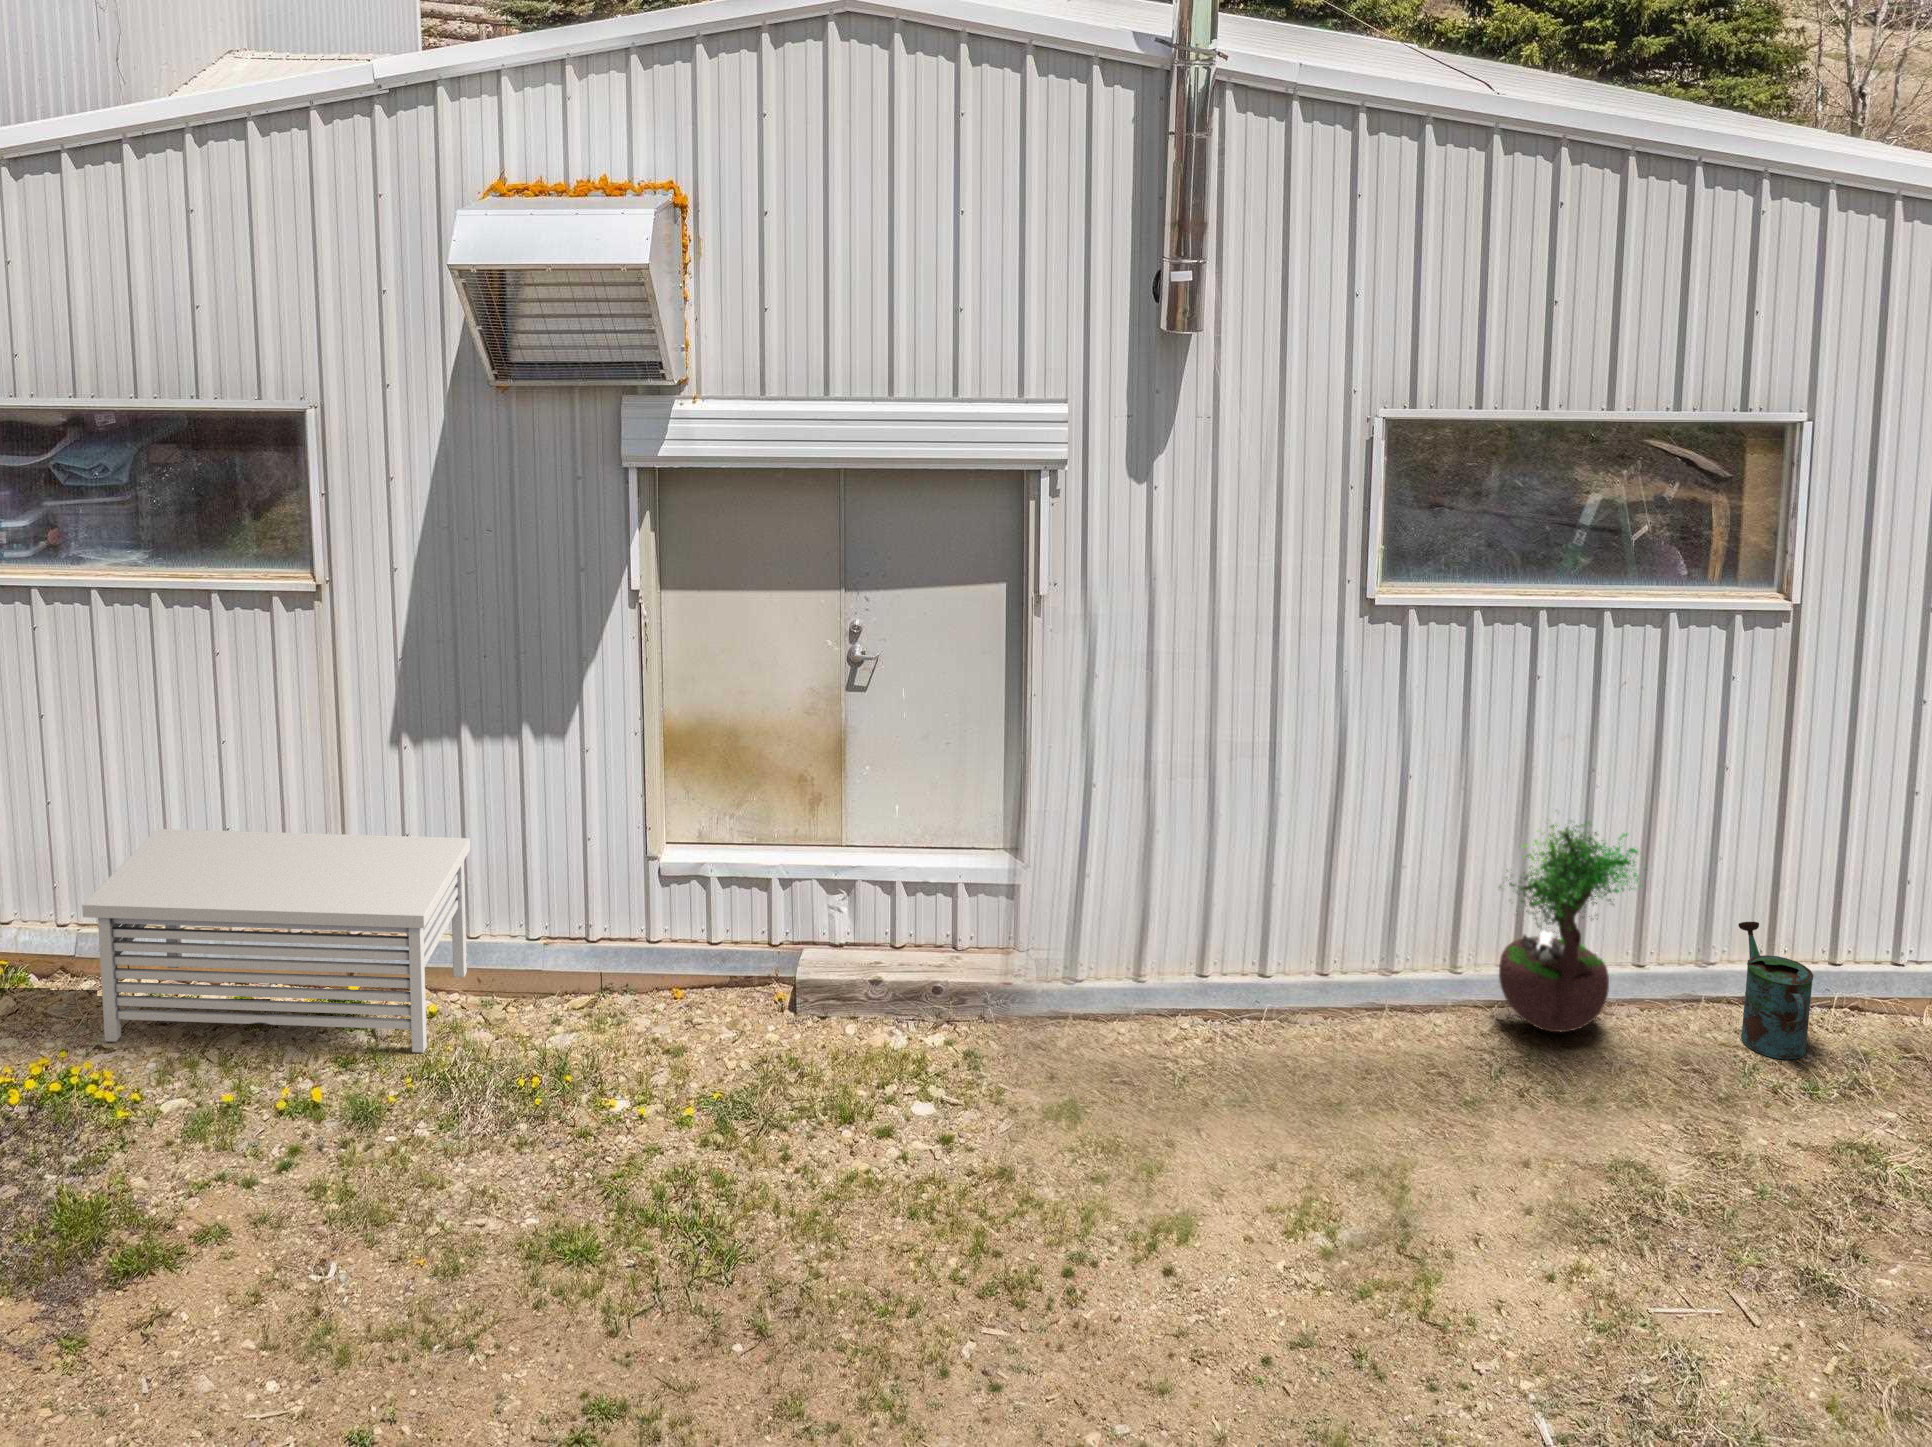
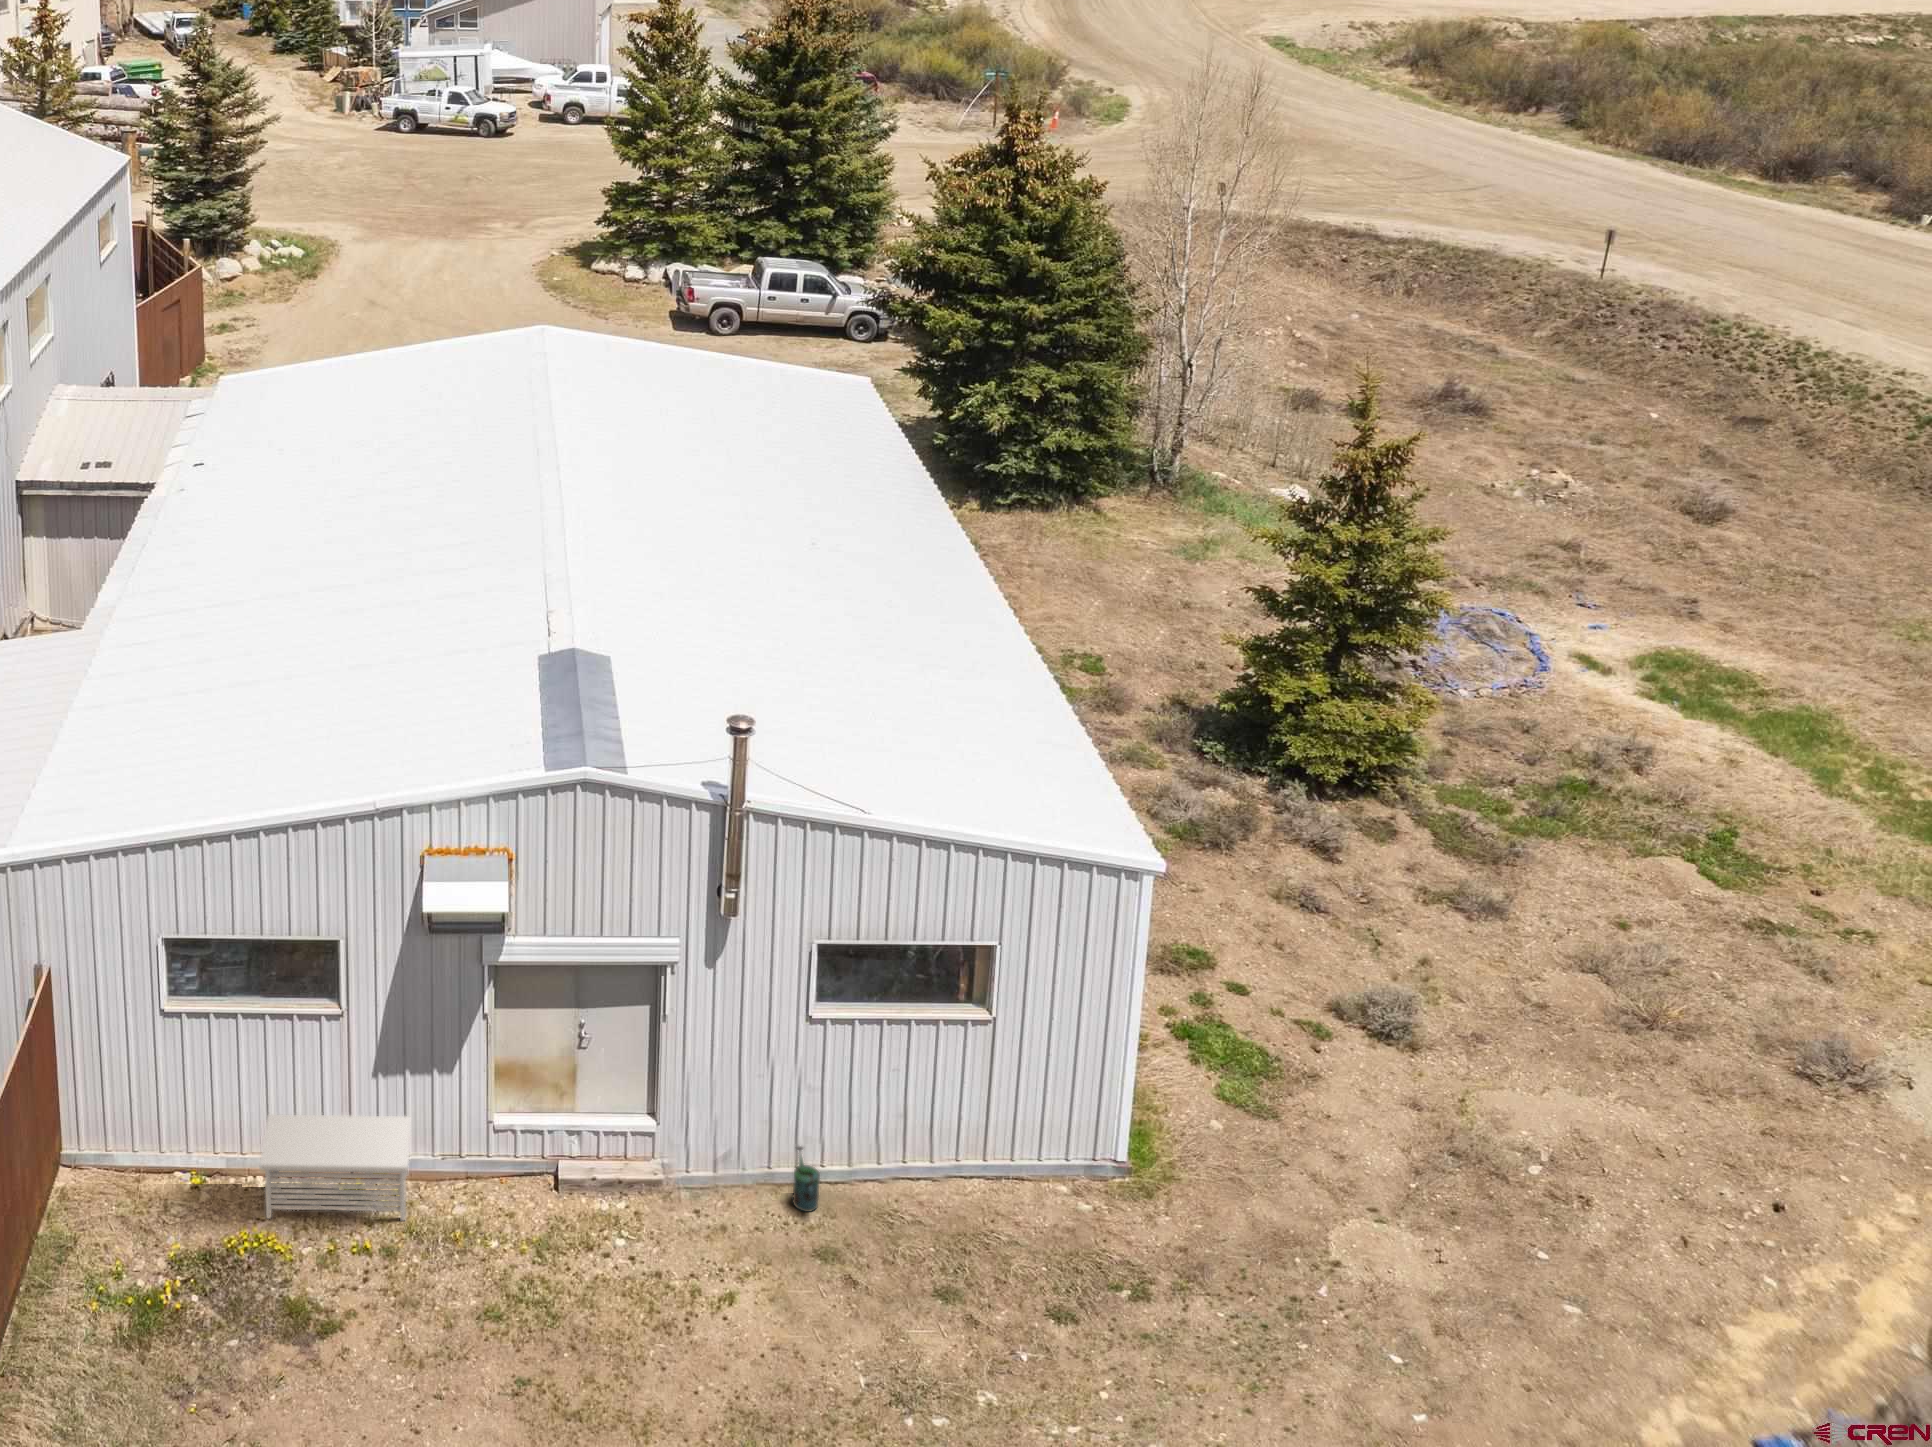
potted tree: present [1499,822,1647,1032] -> none [864,1109,926,1197]
watering can: present [1739,922,1814,1060] -> present [793,1147,820,1212]

